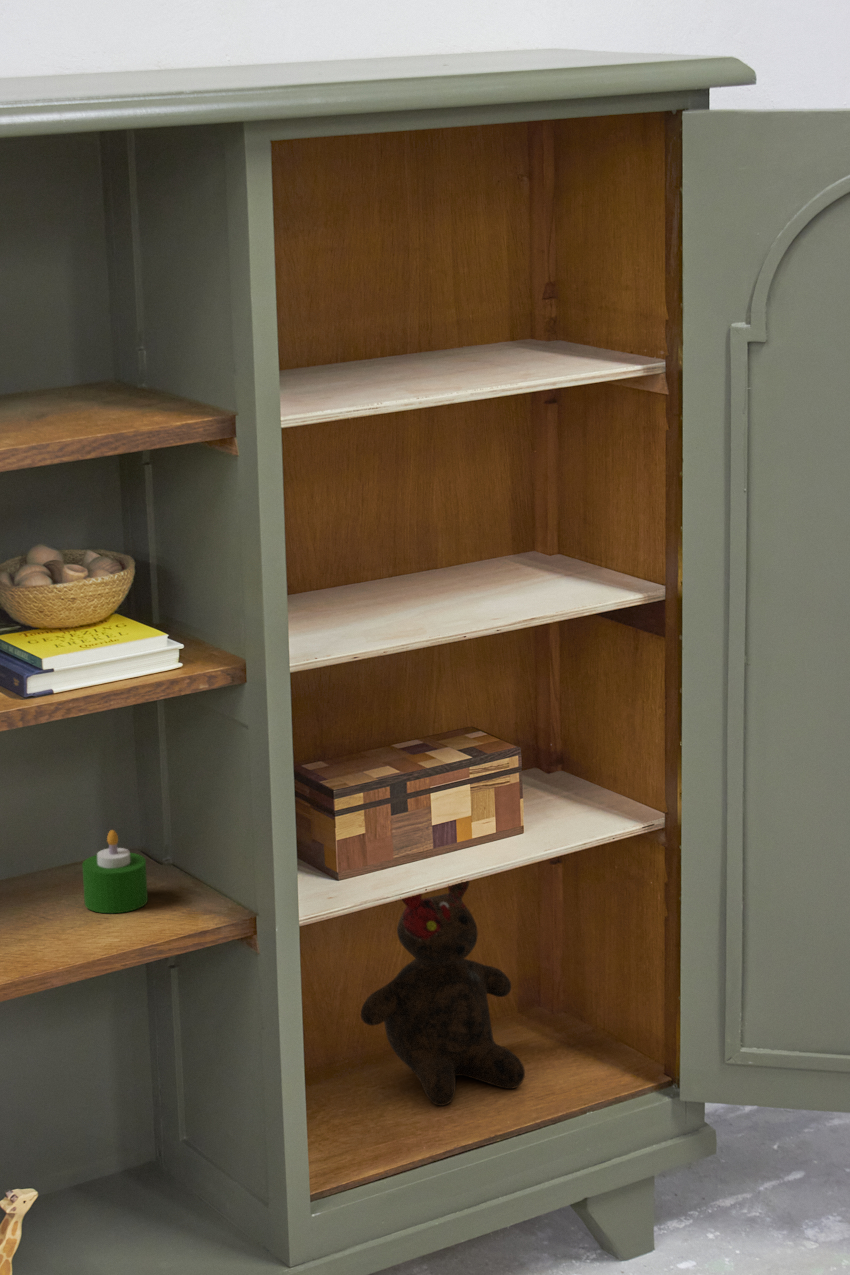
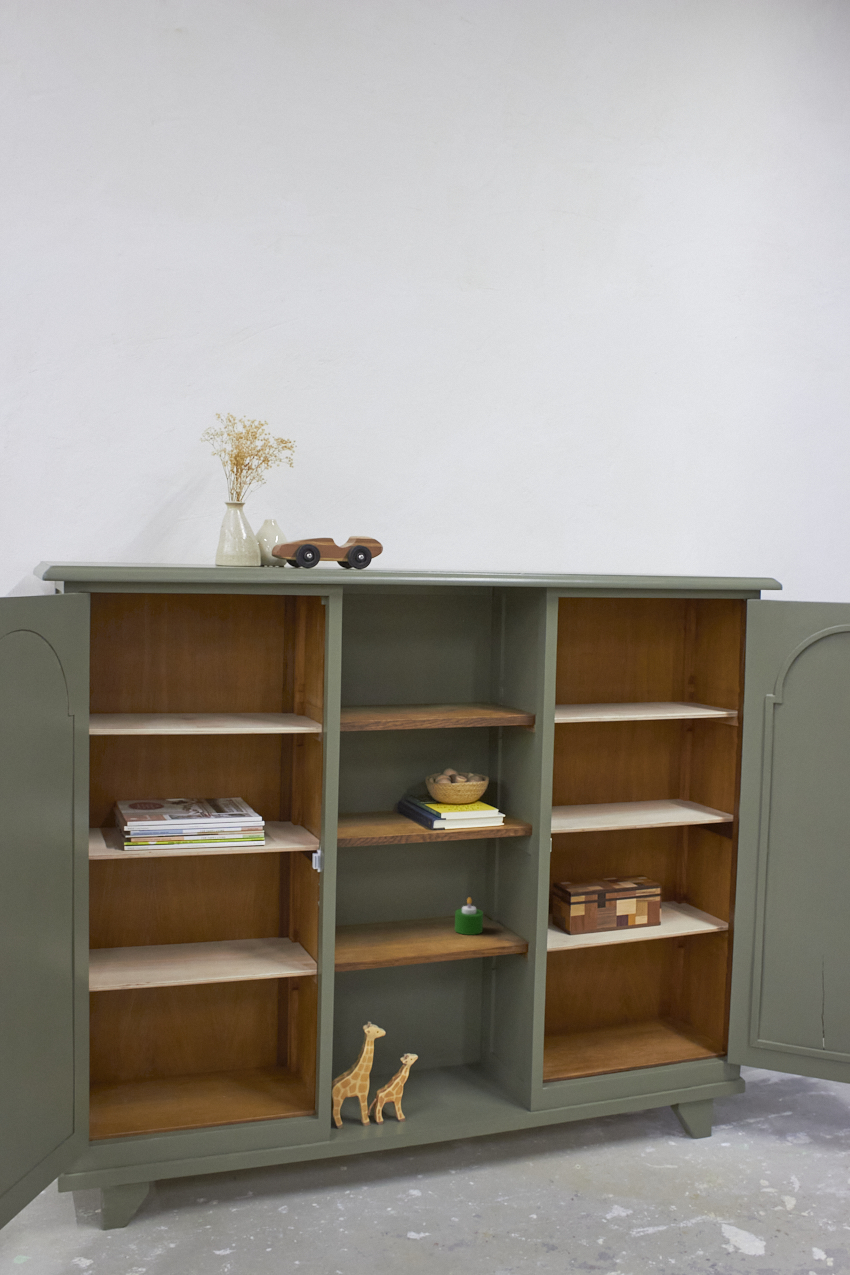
teddy bear: present [361,881,525,1106] -> none [580,944,656,1053]

